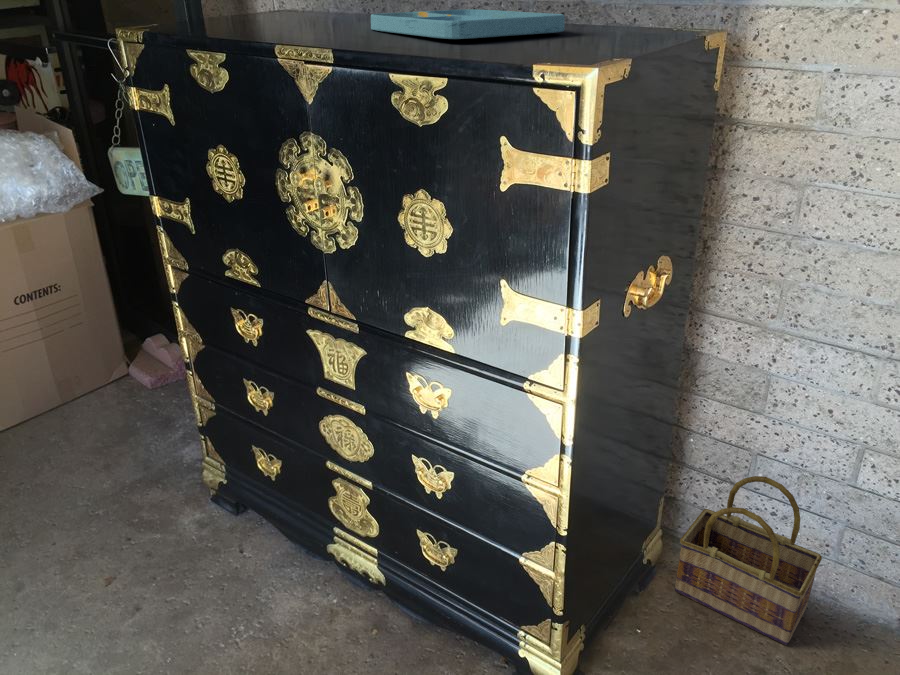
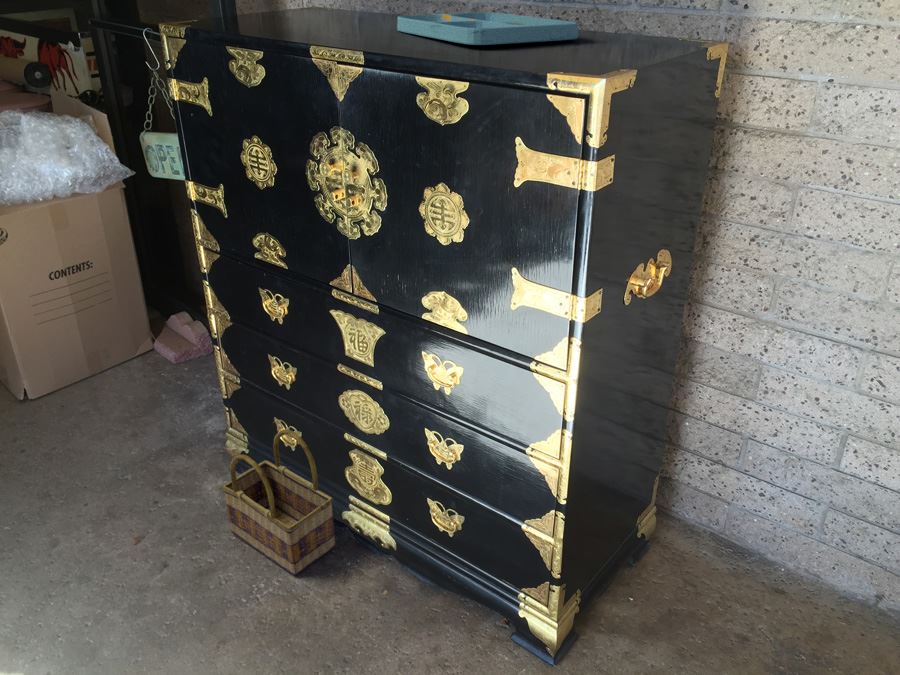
basket: present [675,476,822,645] -> present [222,430,335,576]

